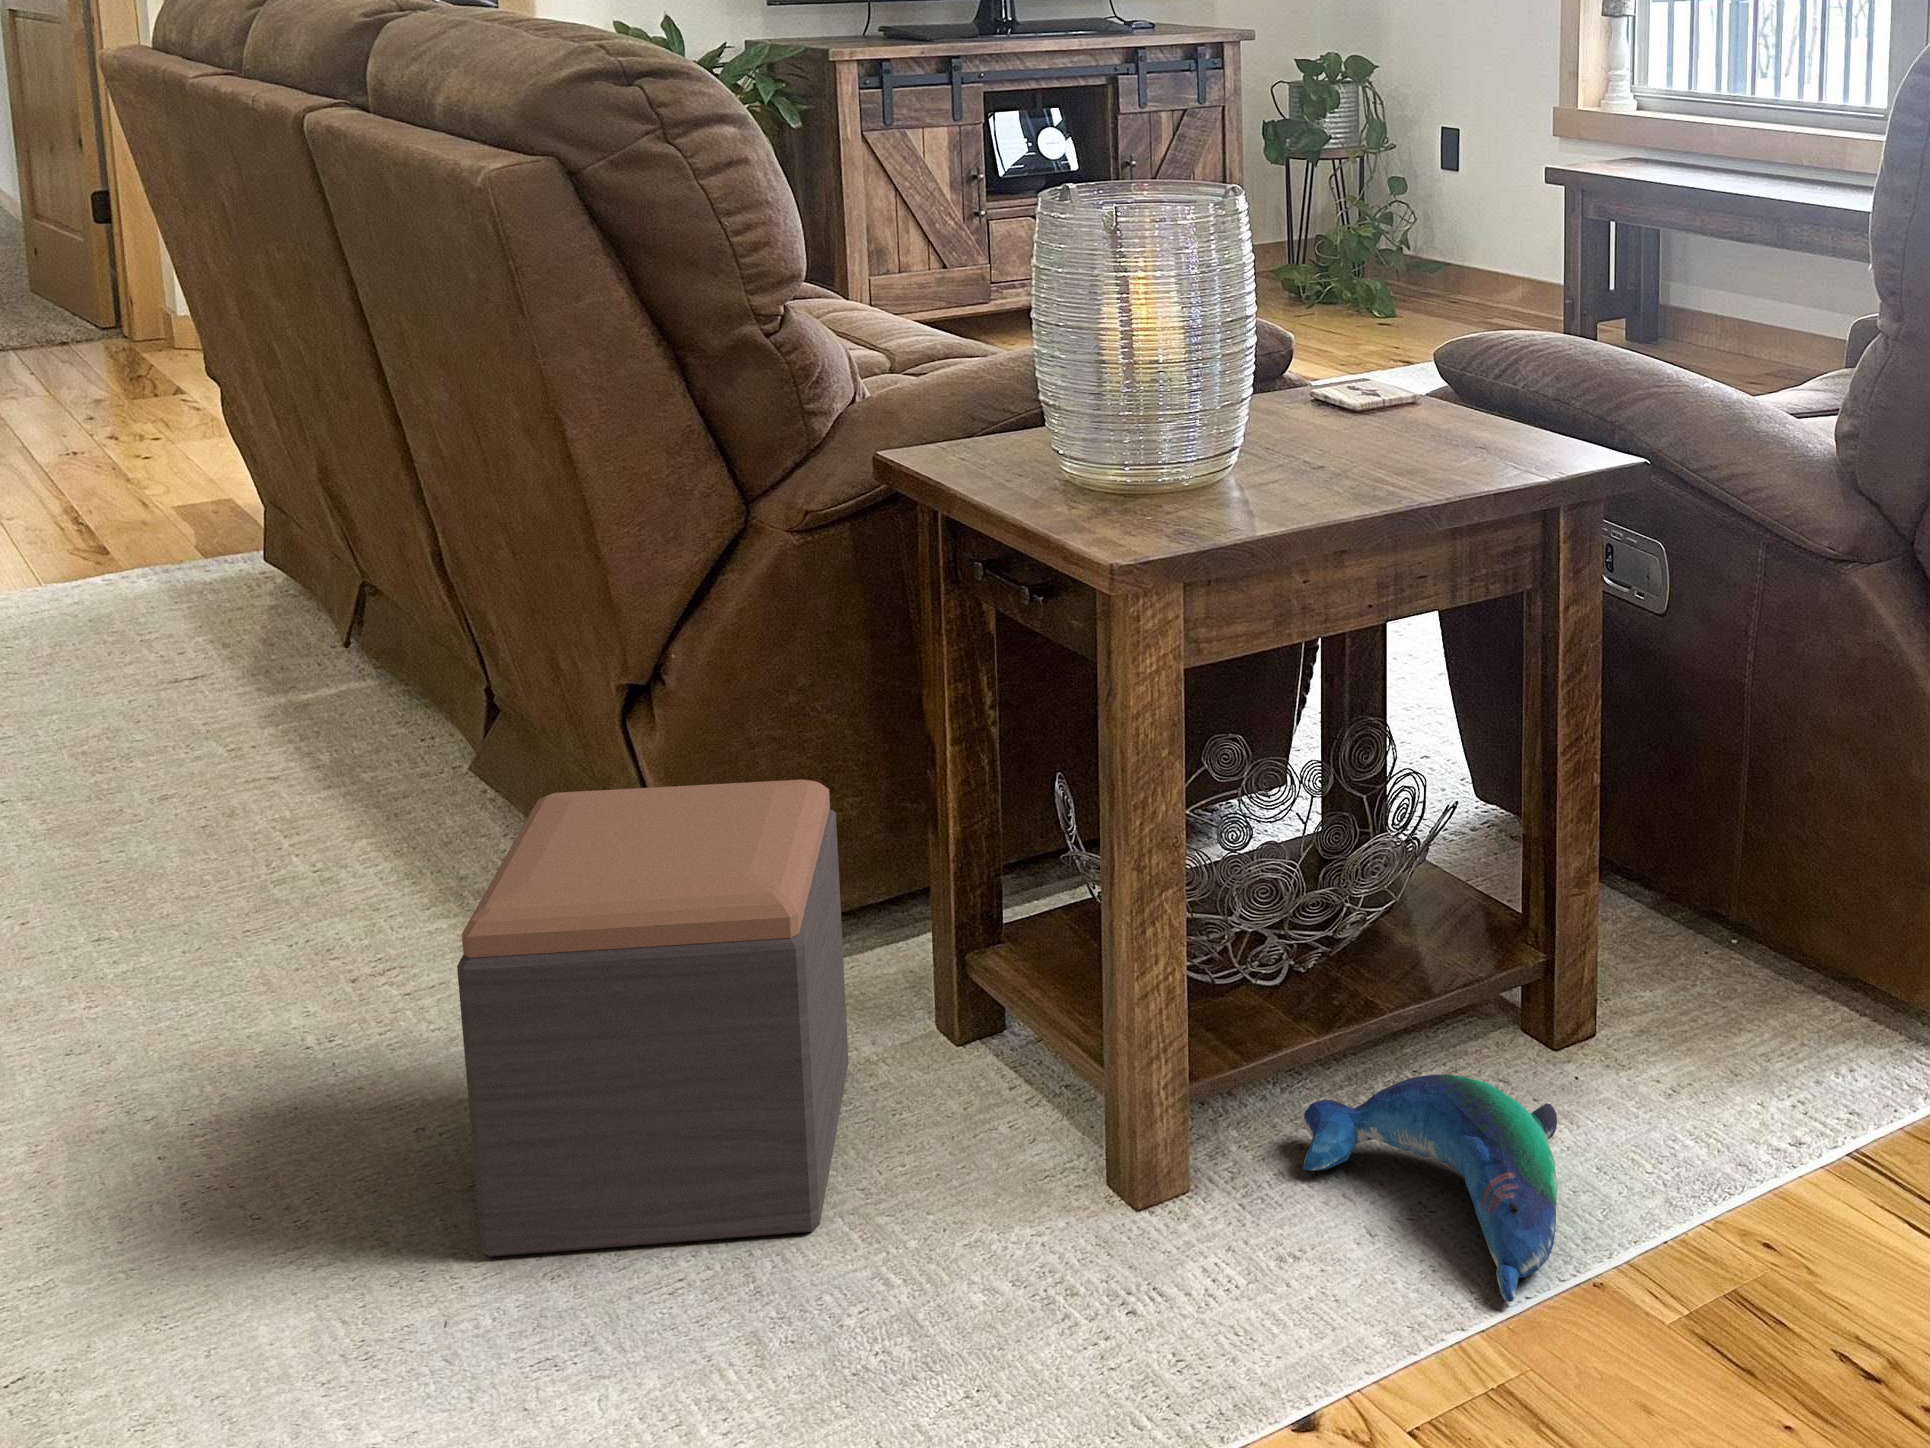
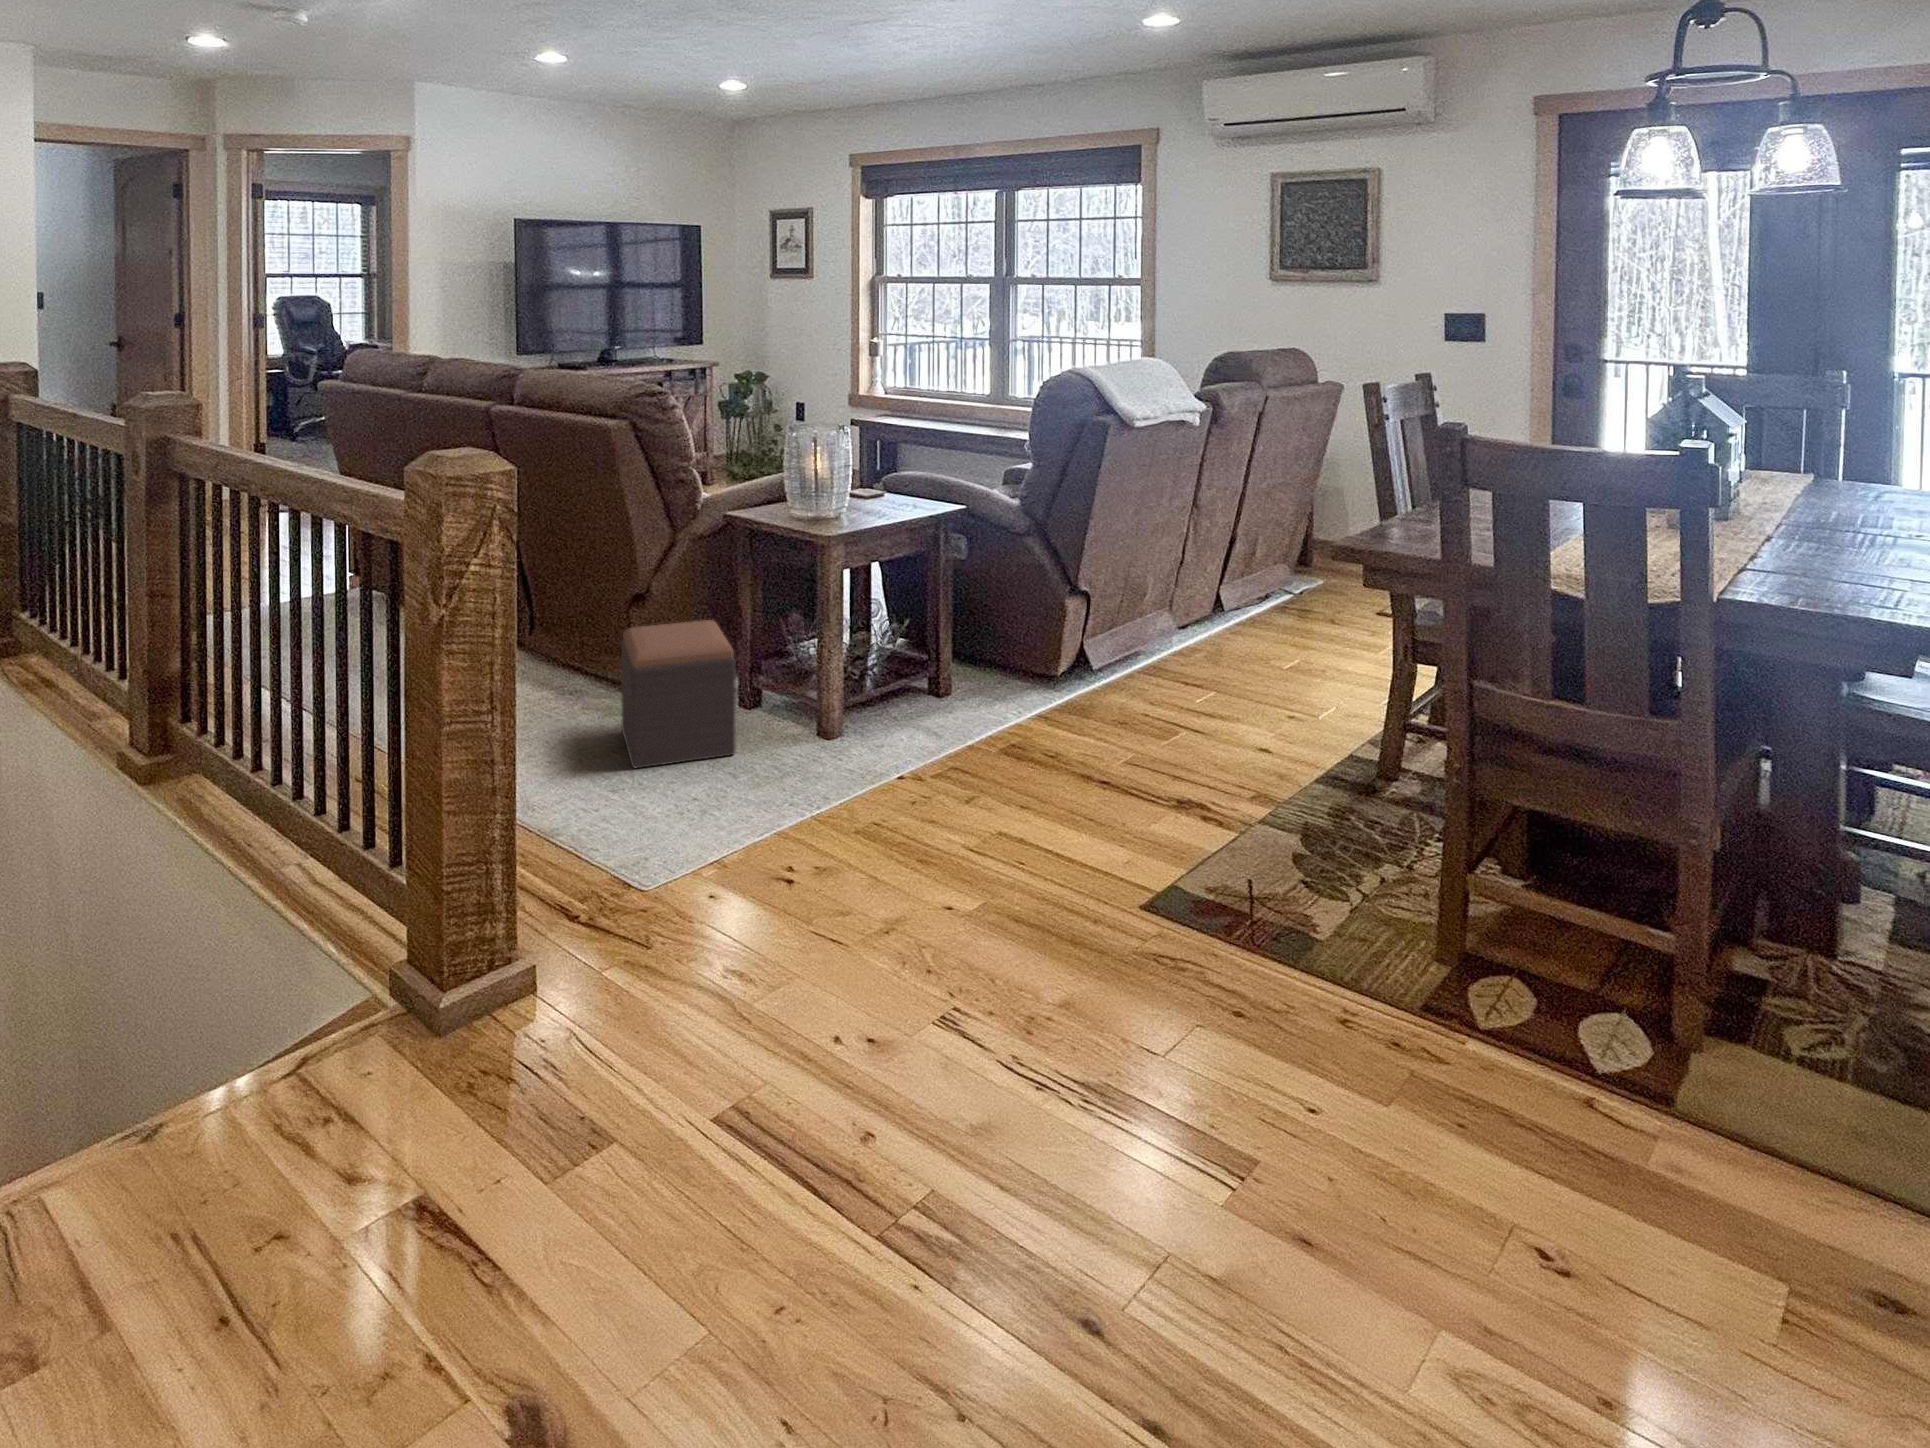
plush toy: present [1303,1075,1558,1302] -> none [874,696,960,750]

